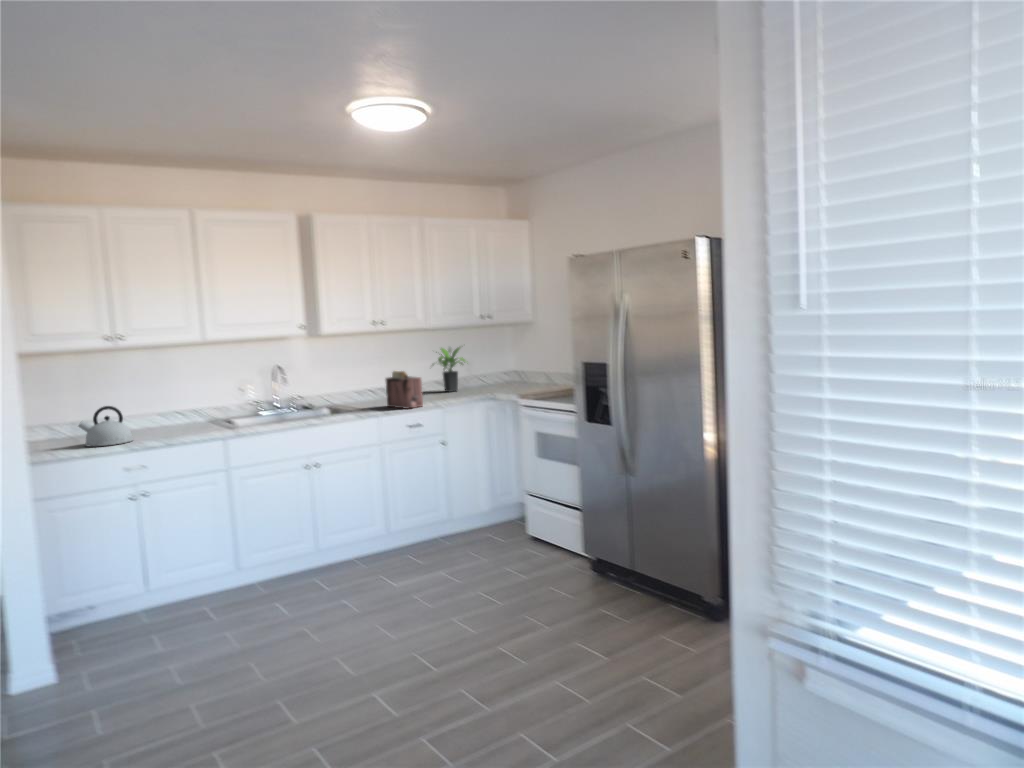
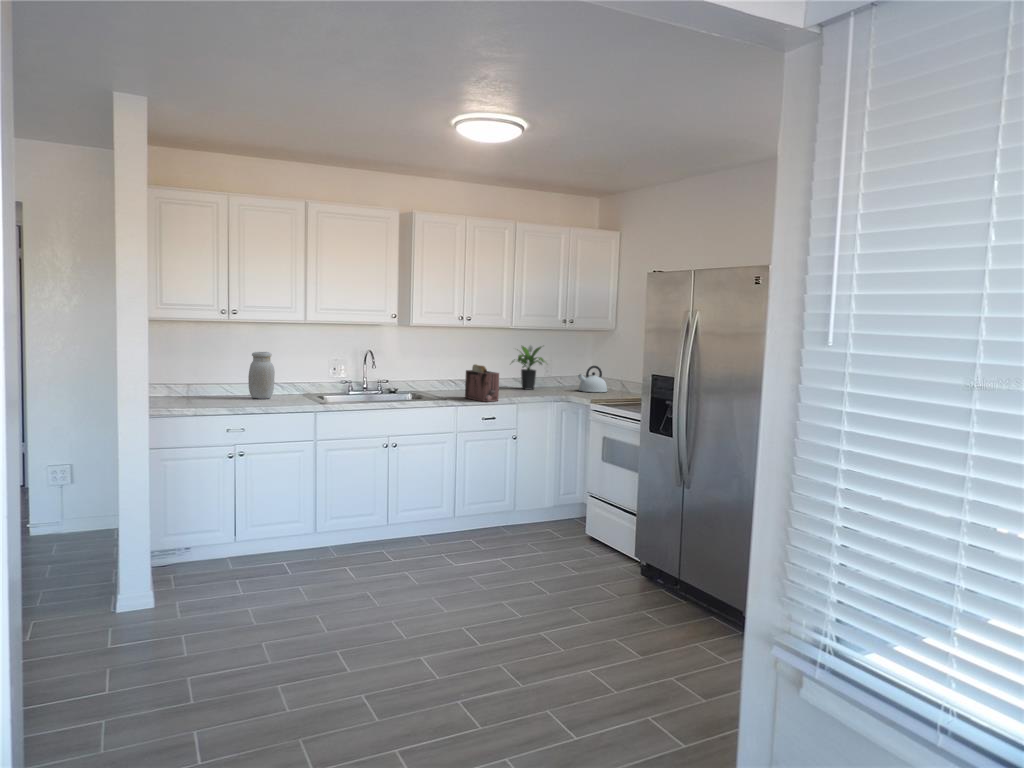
jar: none [146,379,176,431] -> present [248,352,275,399]
kettle: present [78,406,133,447] -> present [578,366,607,392]

